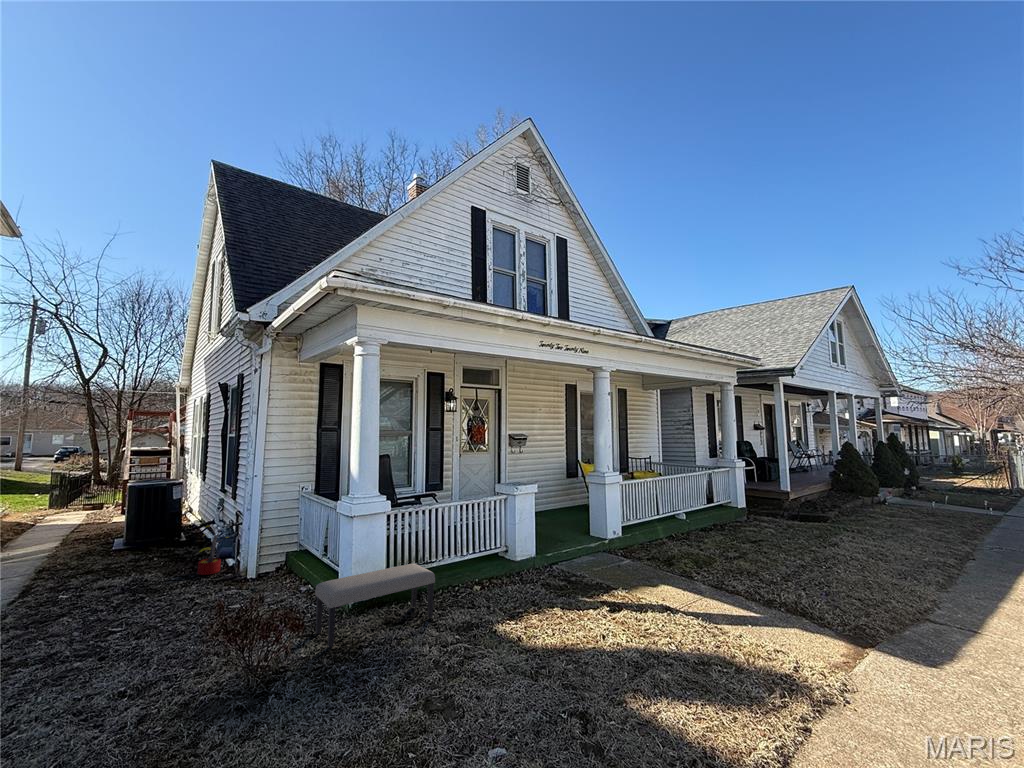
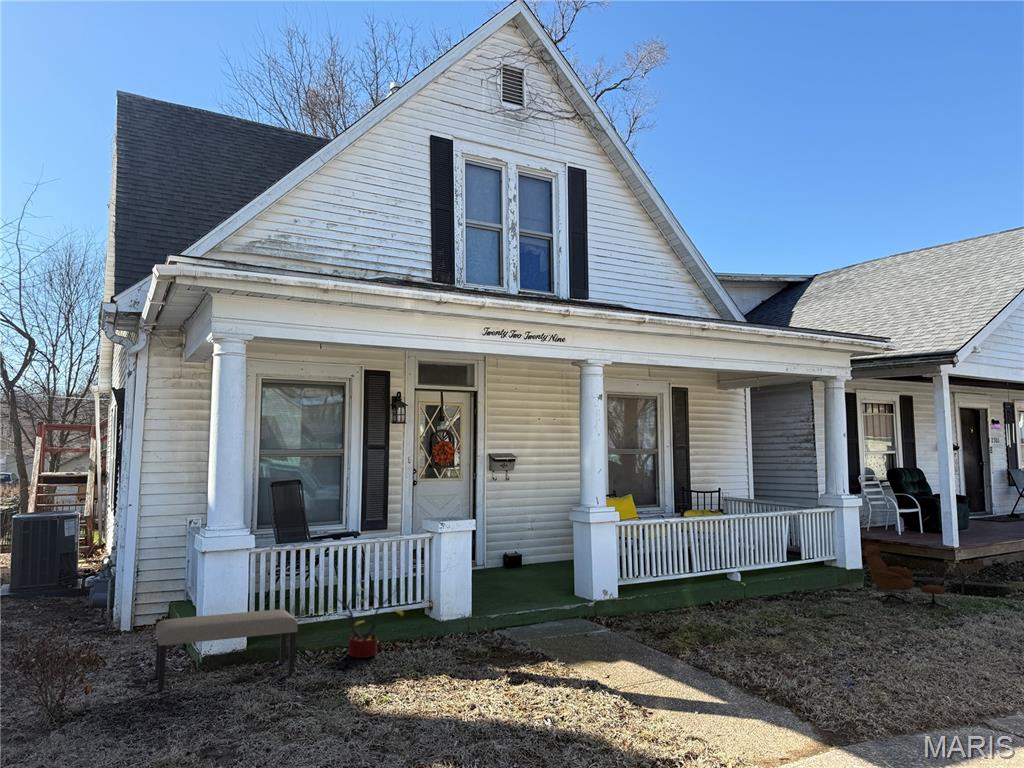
lounge chair: none [741,487,797,527] -> present [865,545,949,610]
decorative plant: present [197,526,221,575] -> present [333,585,404,658]

